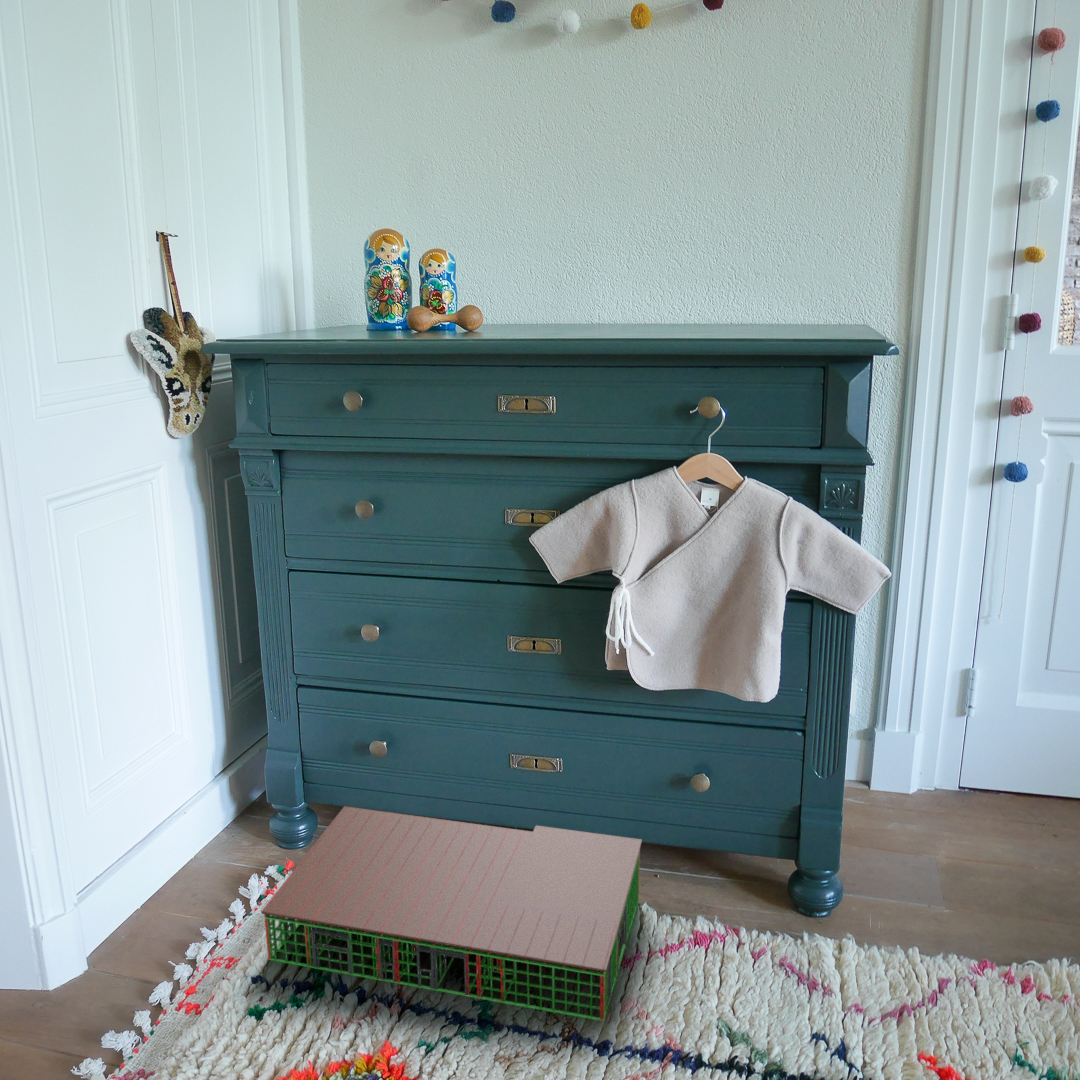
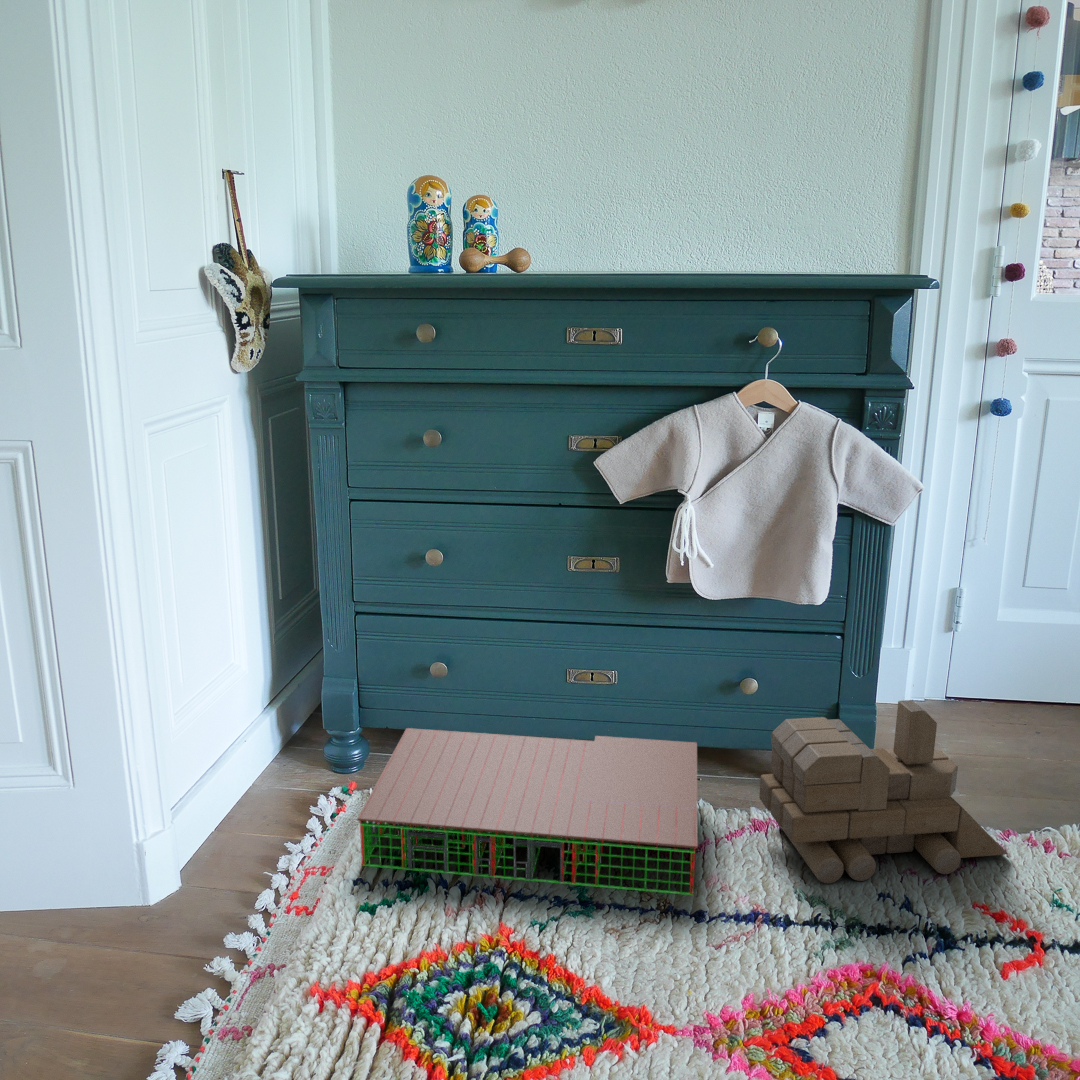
toy train: none [699,813,975,1017] -> present [759,700,1008,884]

